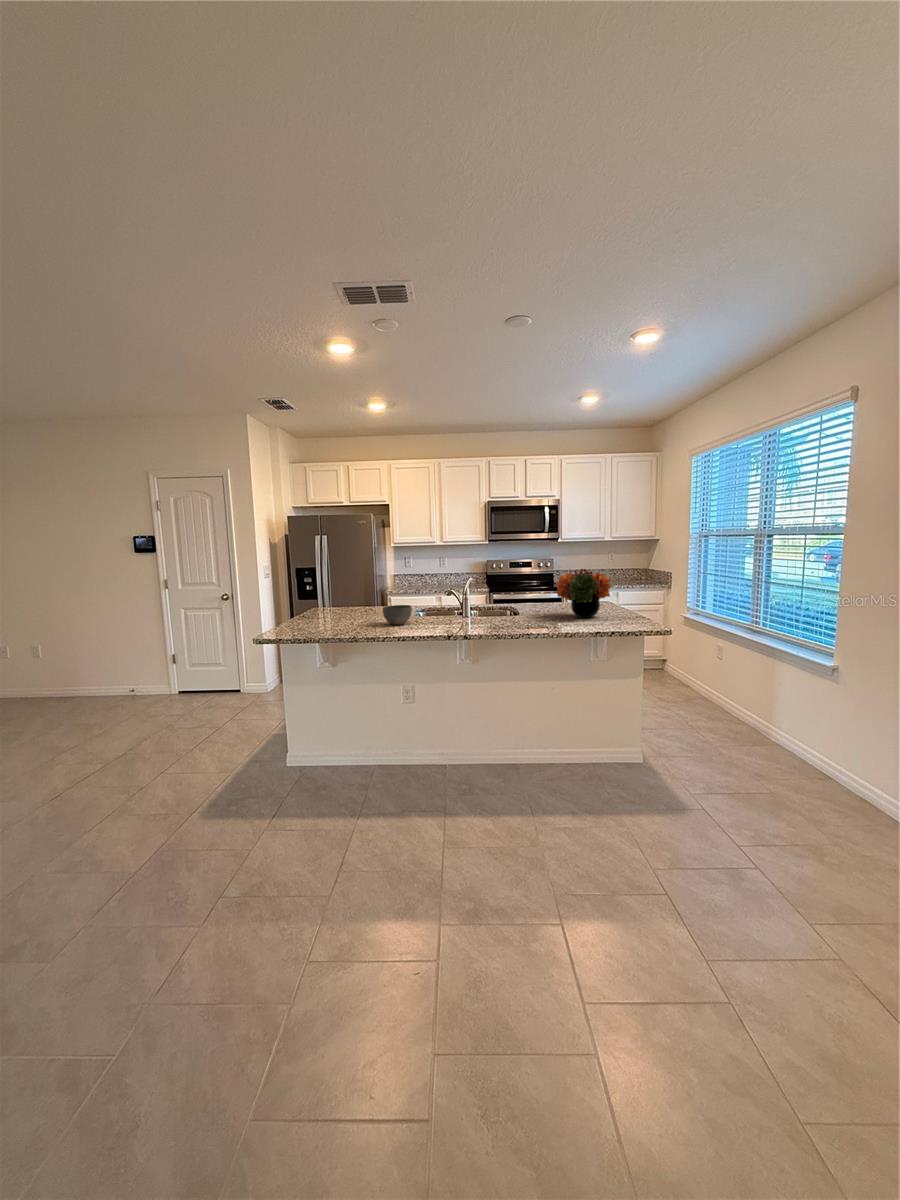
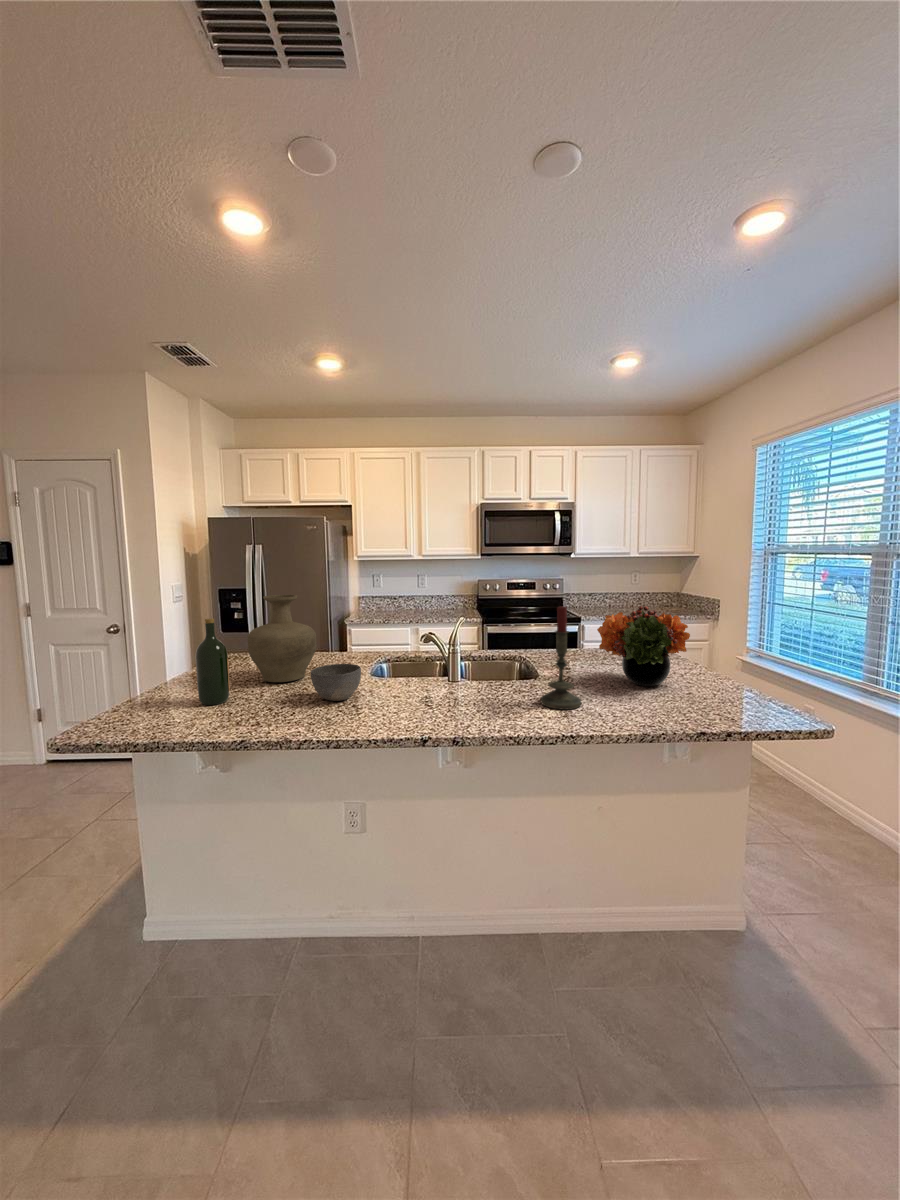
vase: none [339,566,381,619] -> present [247,595,317,682]
candle: none [518,566,541,626] -> present [541,606,581,710]
wine bottle: none [317,577,336,627] -> present [196,618,230,705]

